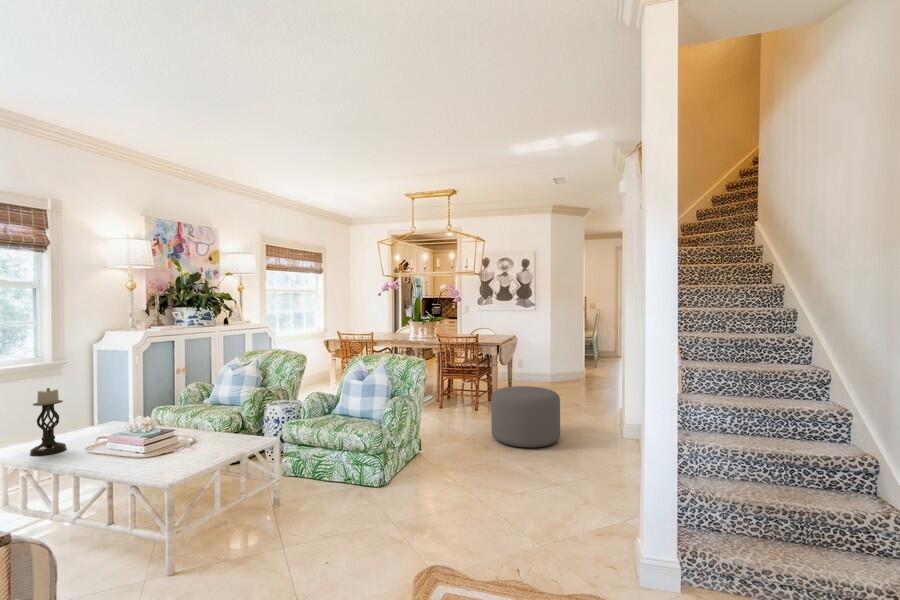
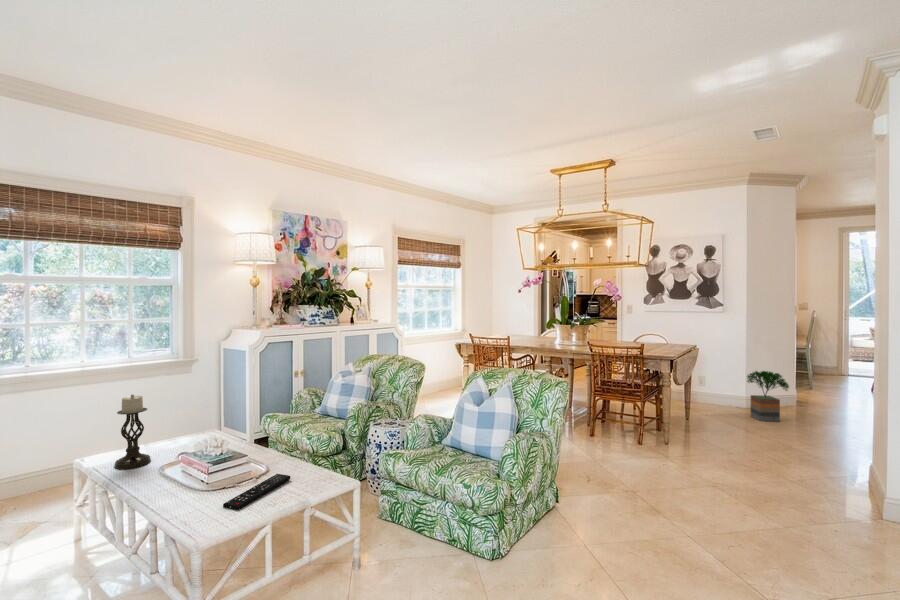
potted tree: none [548,352,575,389] -> present [747,371,789,422]
ottoman: present [491,386,560,448] -> none [663,424,780,526]
remote control: none [172,441,218,464] -> present [223,474,290,510]

